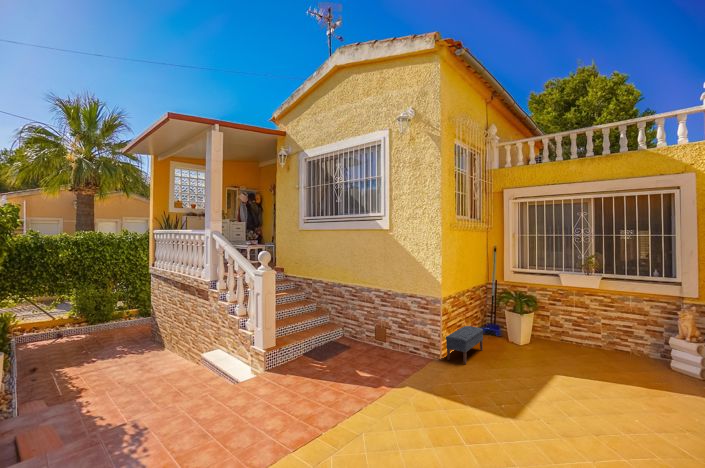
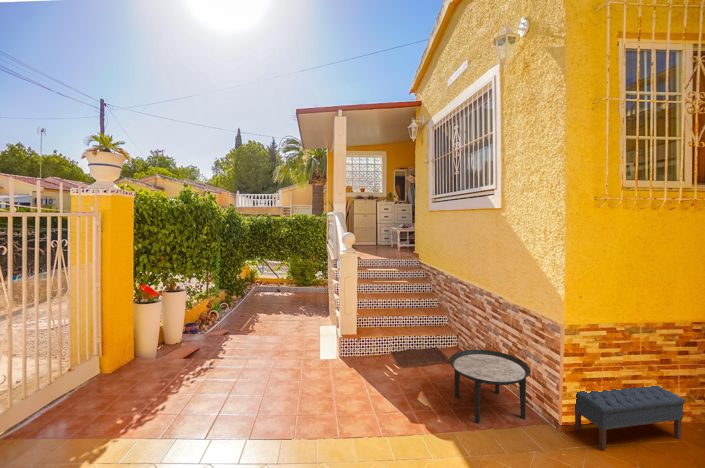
round table: none [374,327,426,373] -> present [449,350,530,423]

